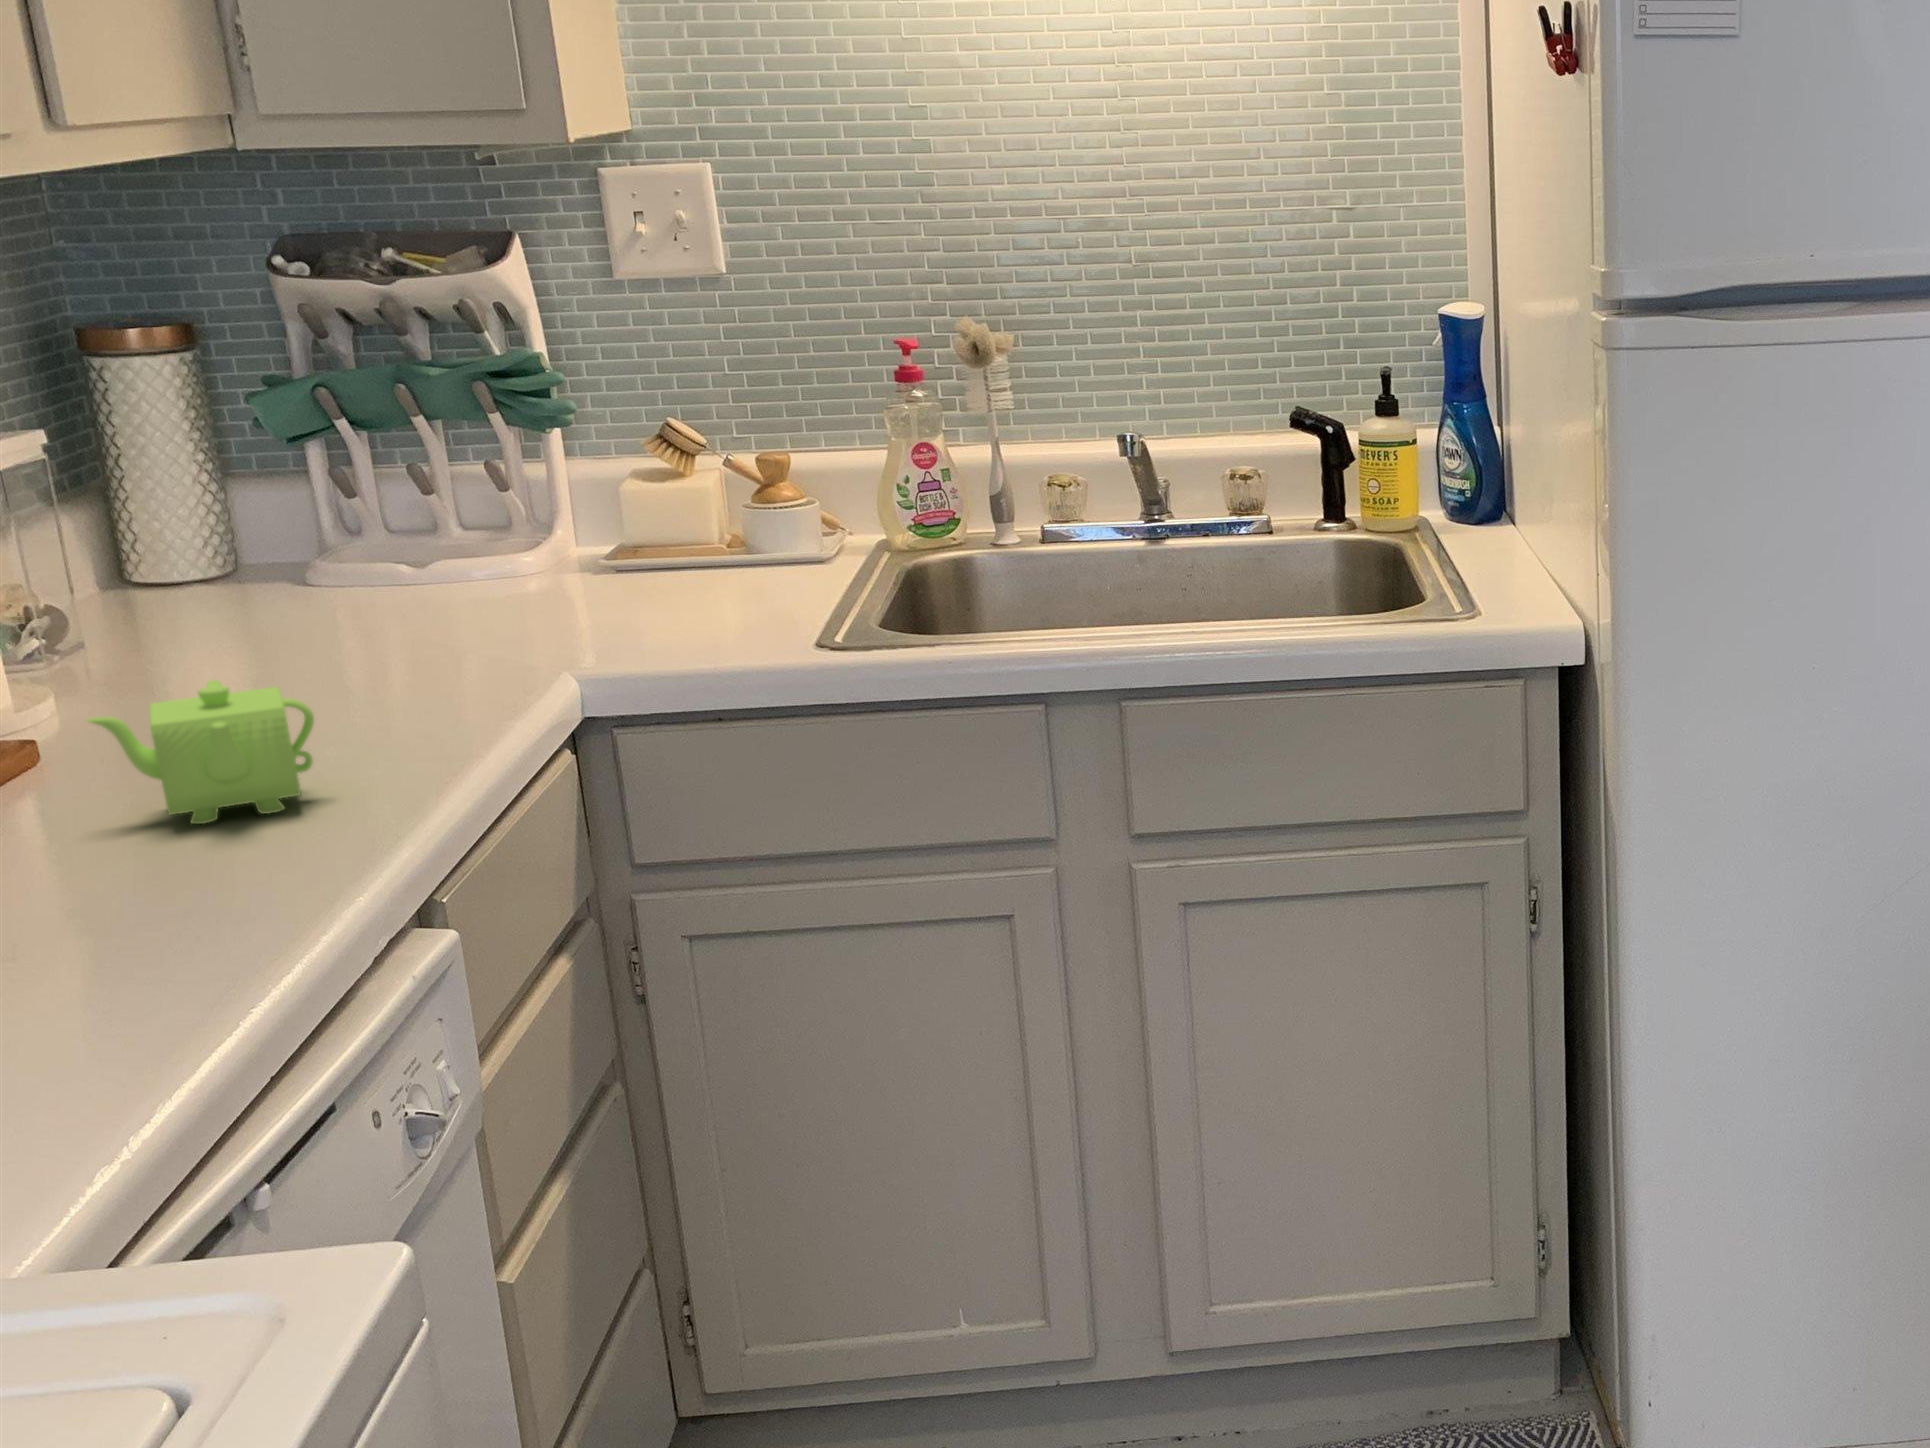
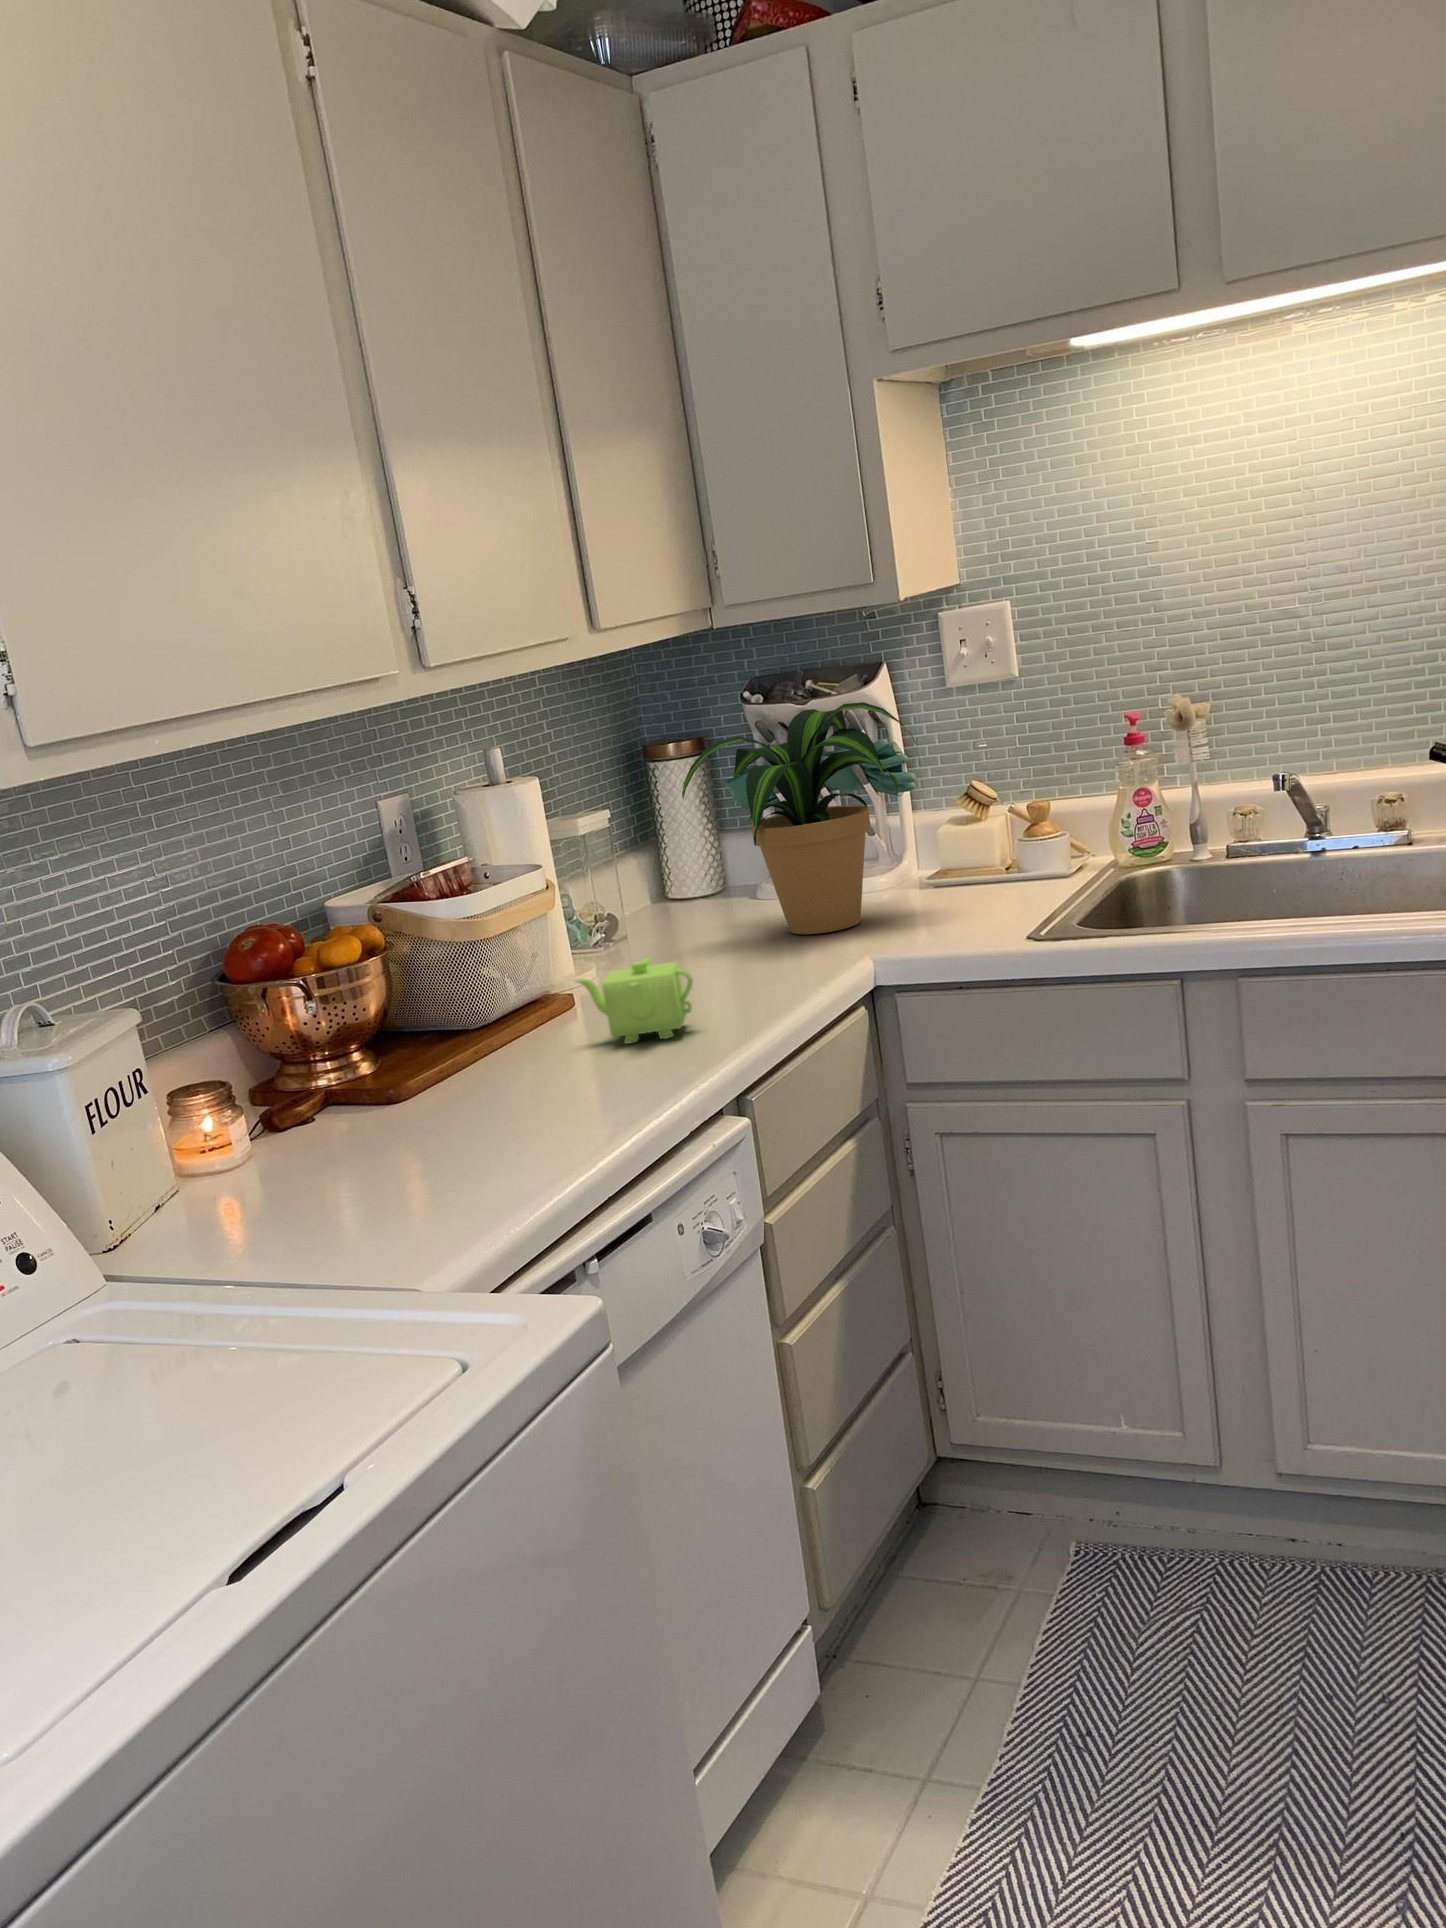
potted plant: none [205,285,607,641] -> present [682,702,916,934]

